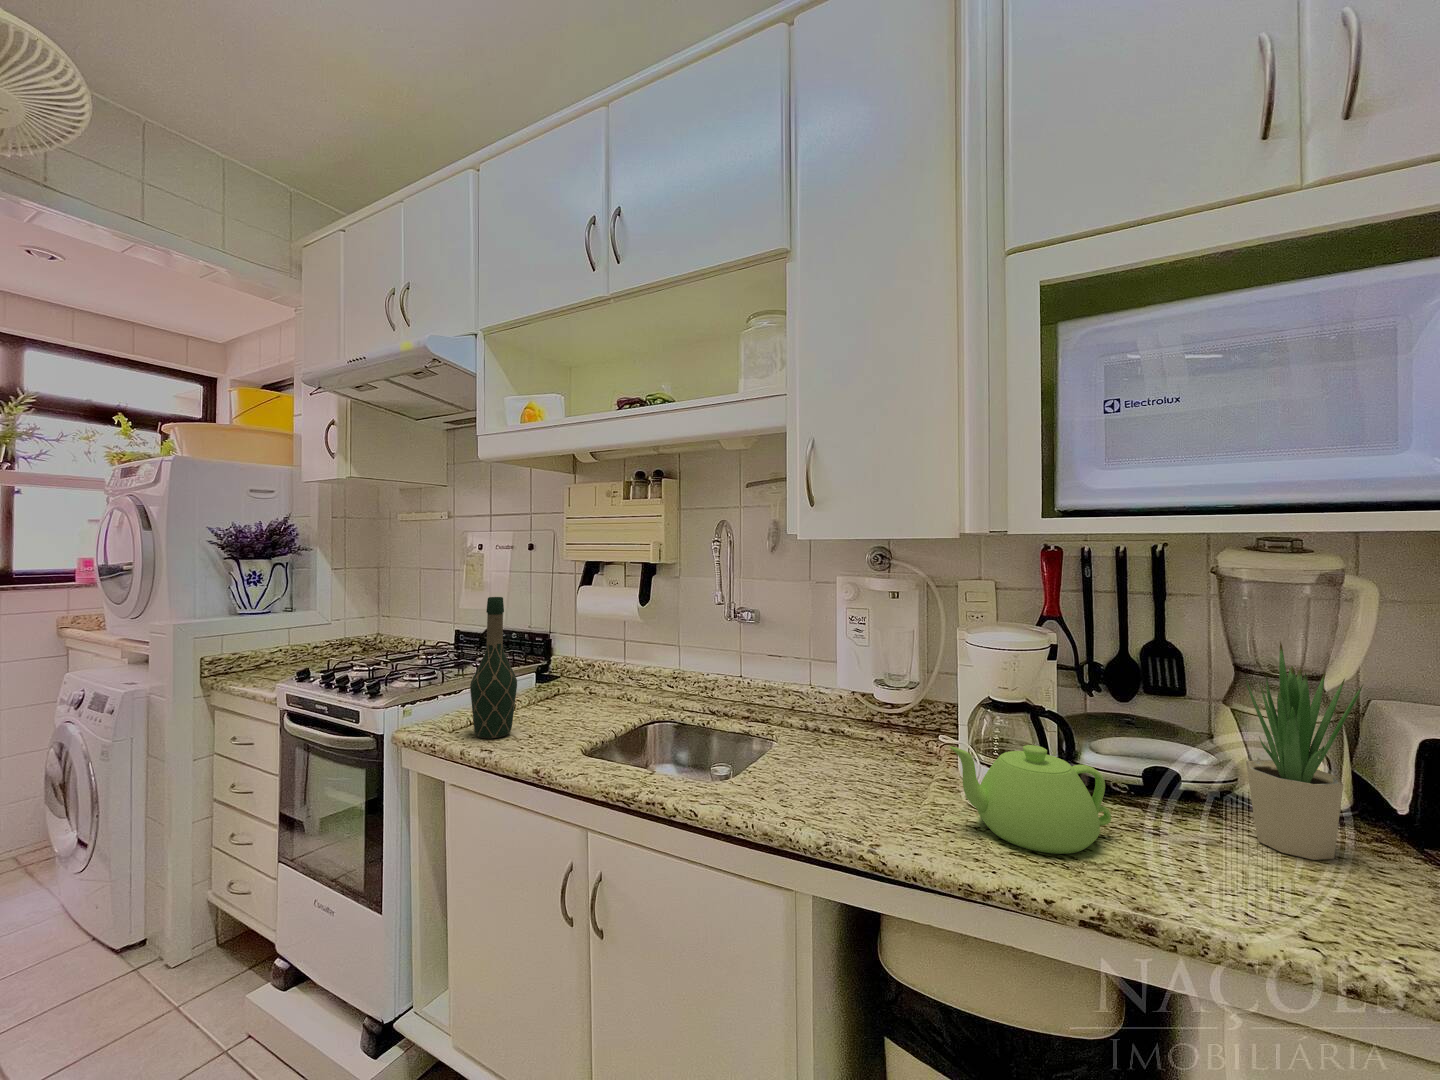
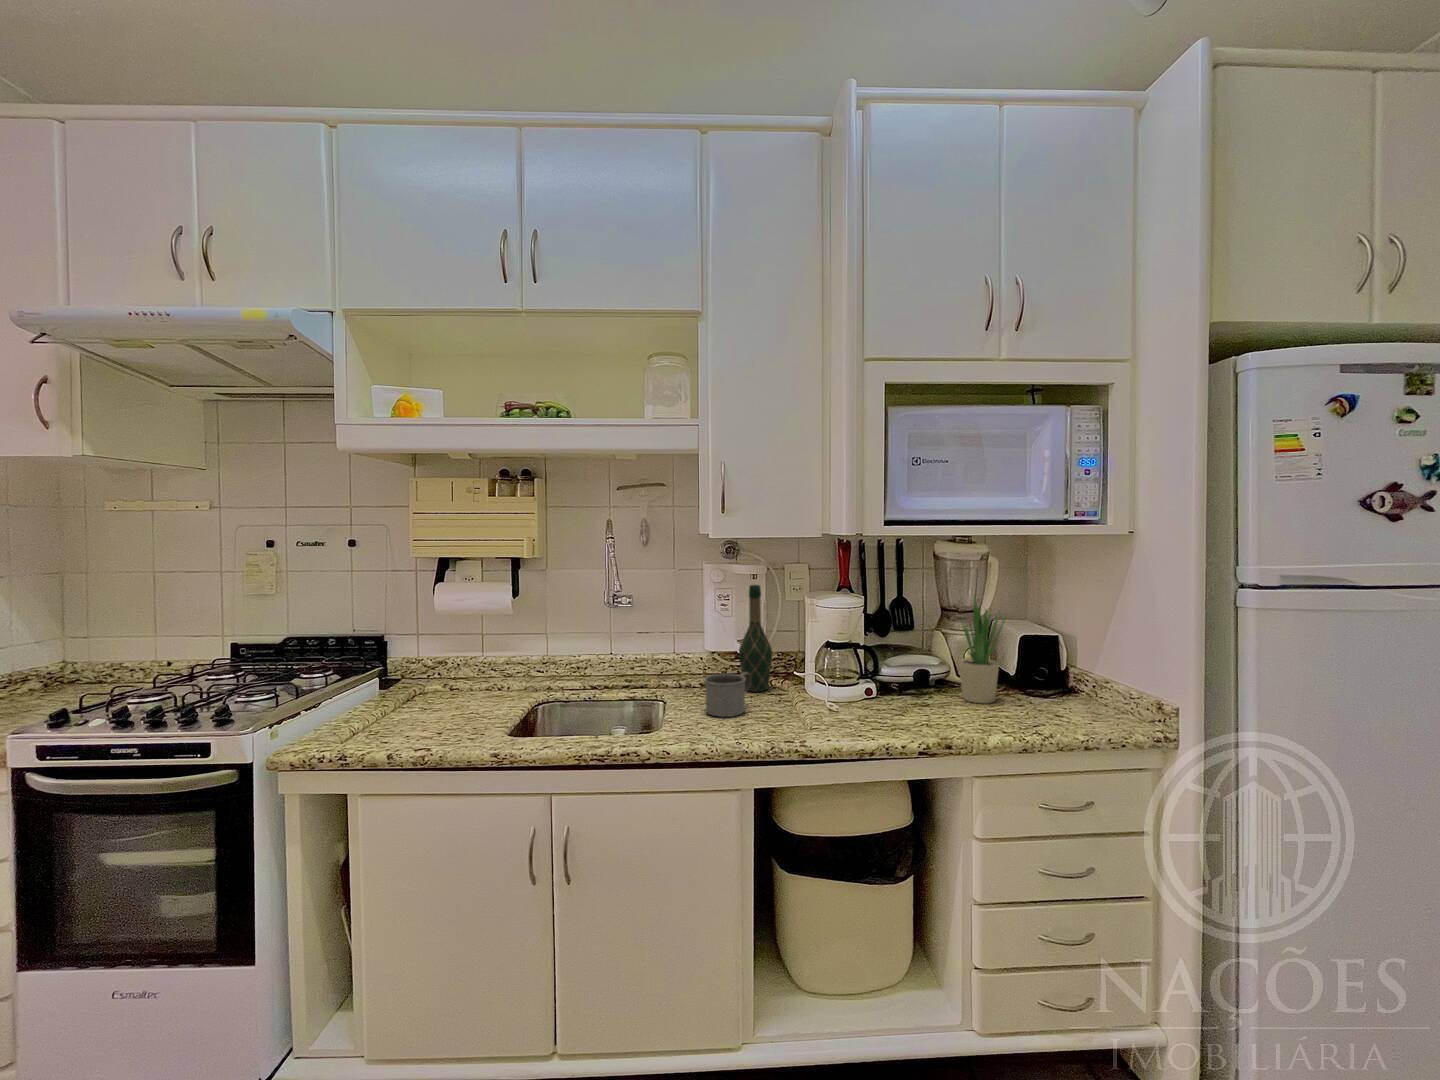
wine bottle: present [470,597,517,738] -> present [739,585,772,692]
mug: none [792,719,865,781] -> present [704,672,751,717]
teapot: present [950,745,1111,854] -> none [831,666,908,726]

